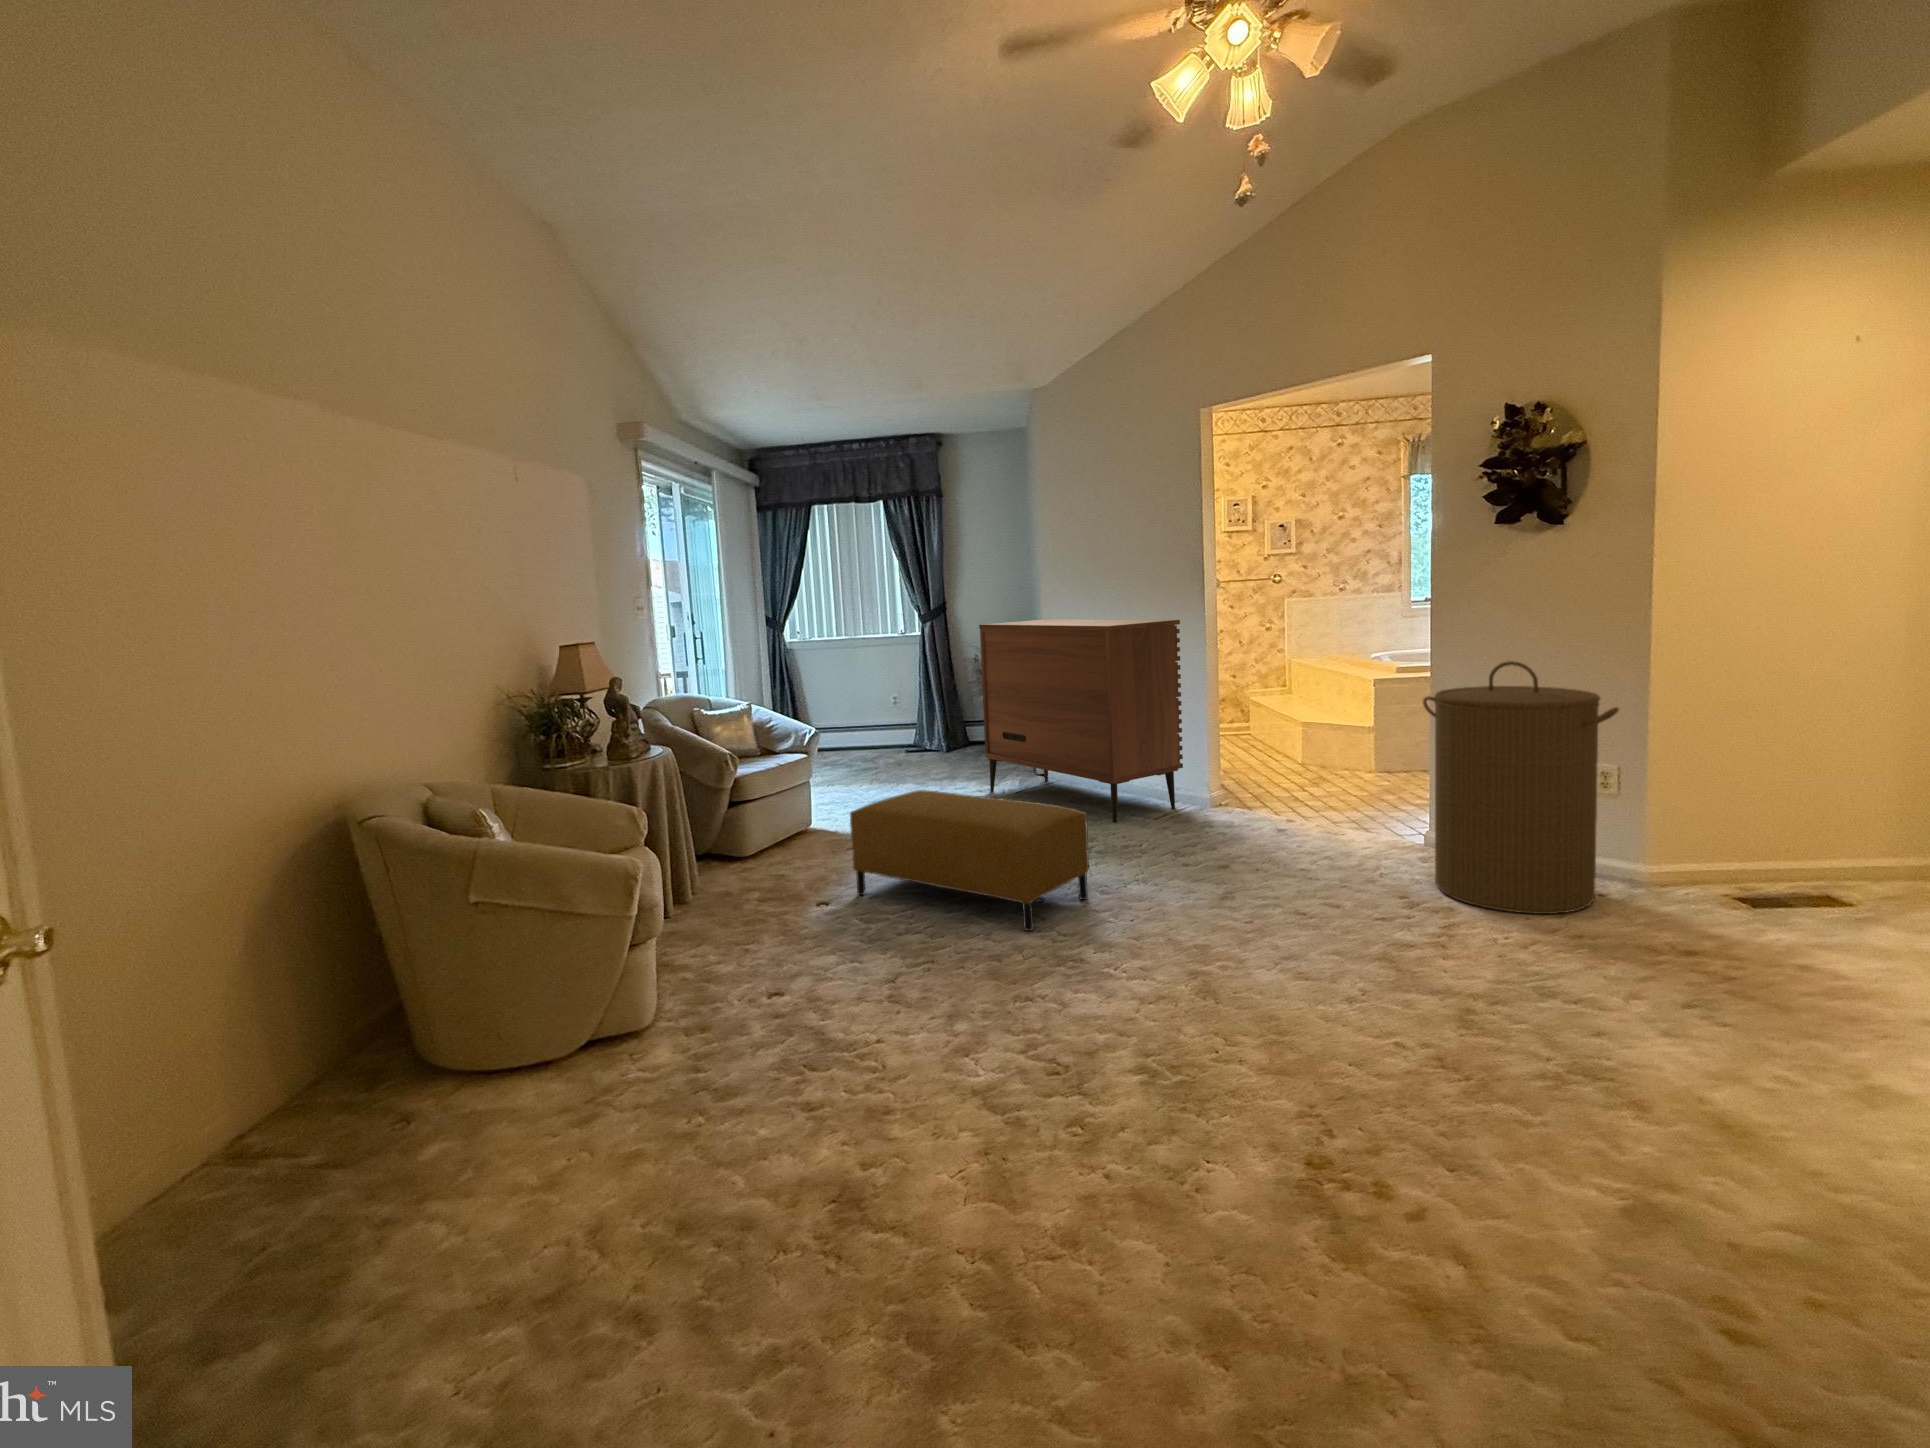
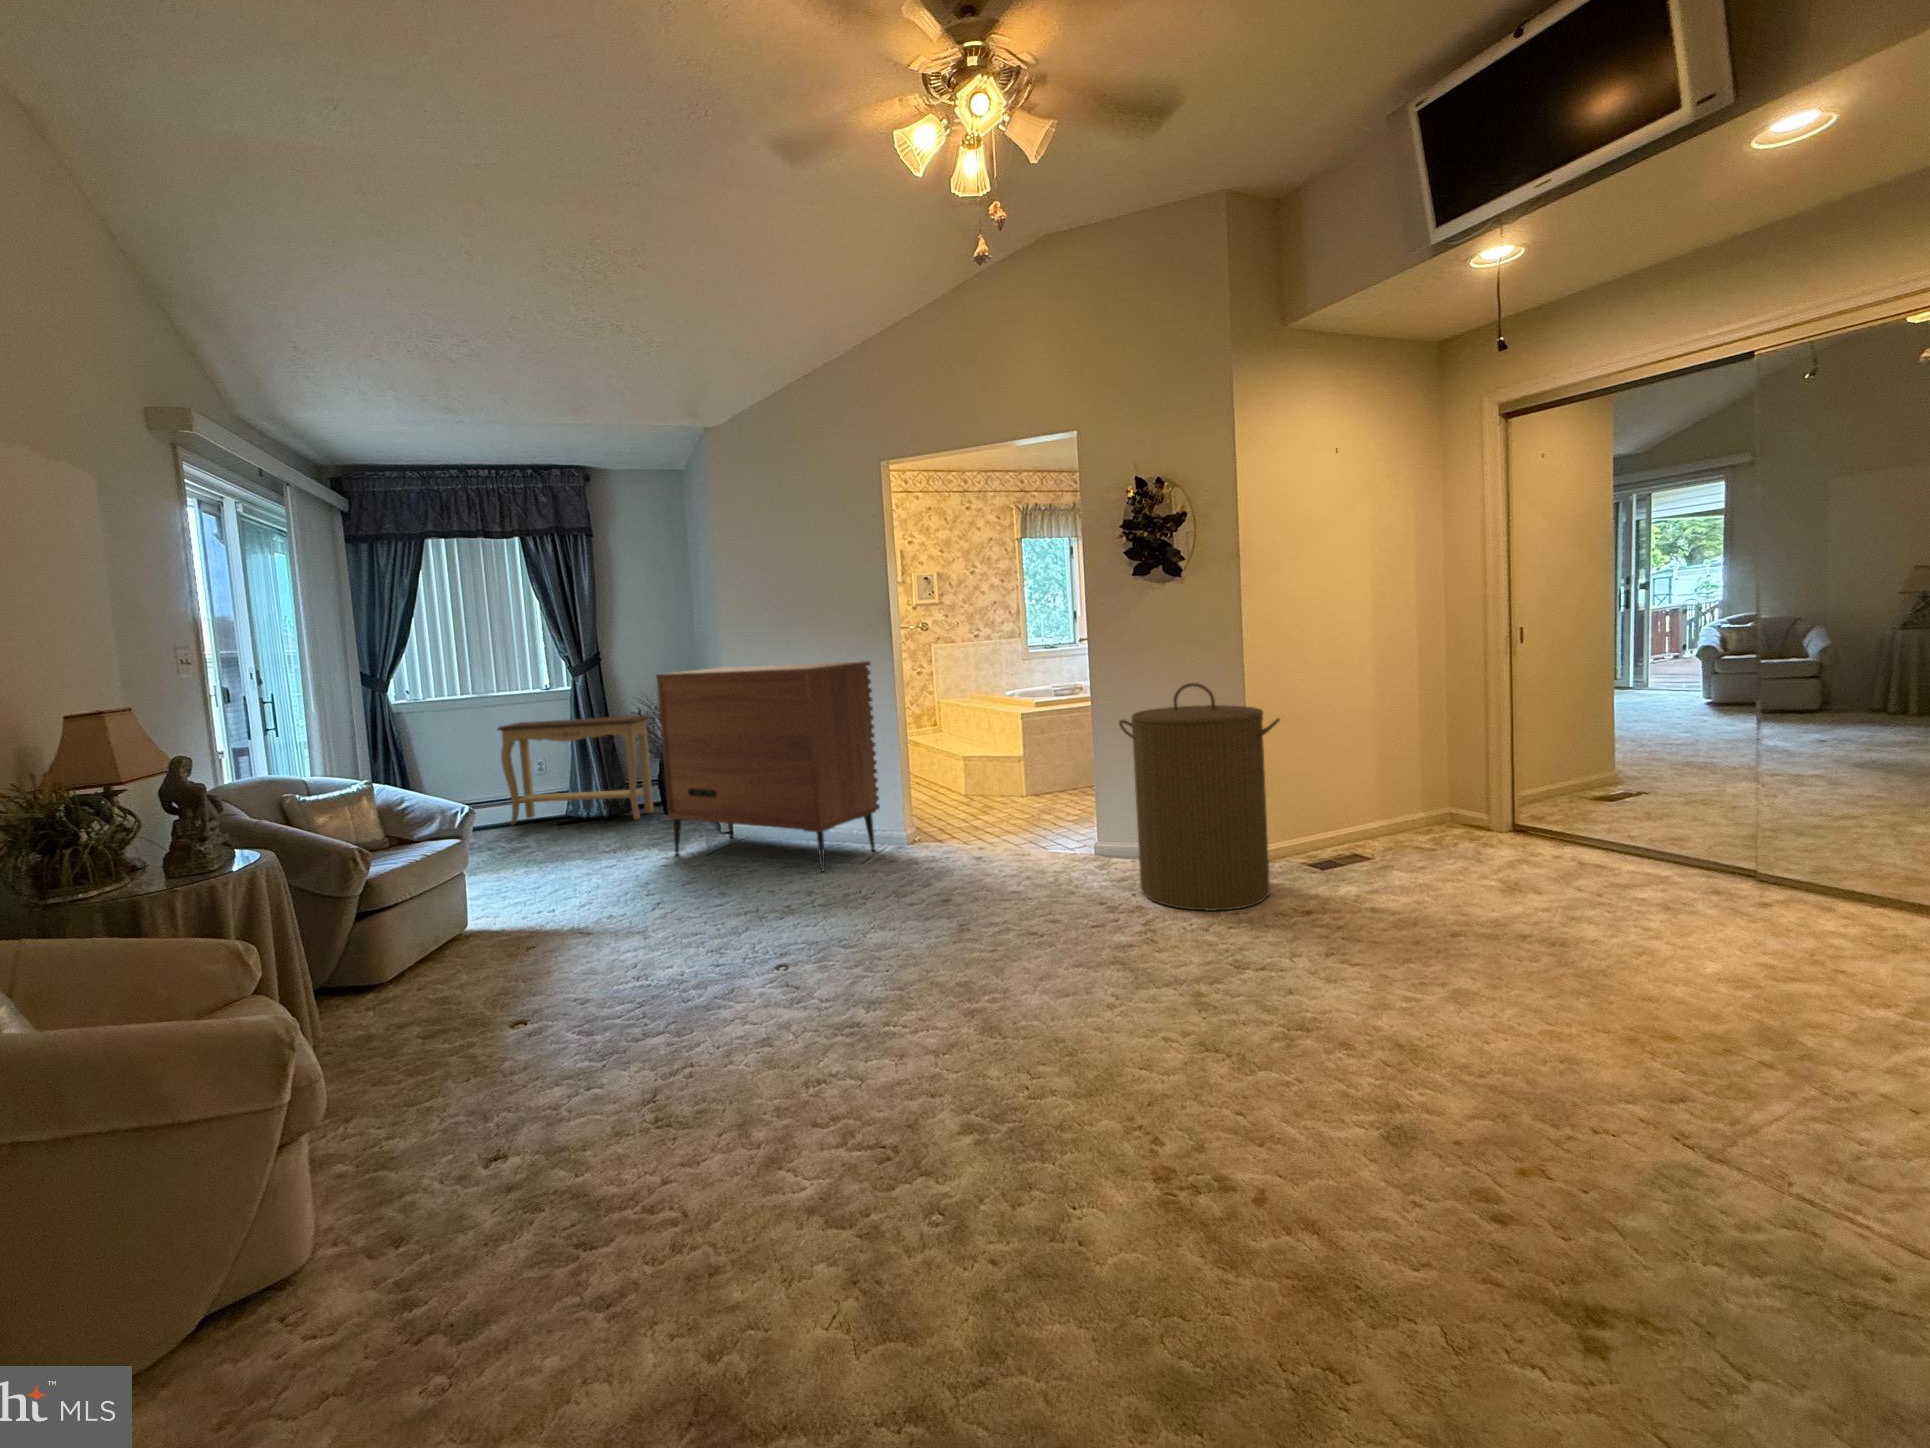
console table: none [858,660,988,757] -> present [497,715,654,825]
ottoman: present [850,790,1089,931] -> none [549,860,835,1008]

